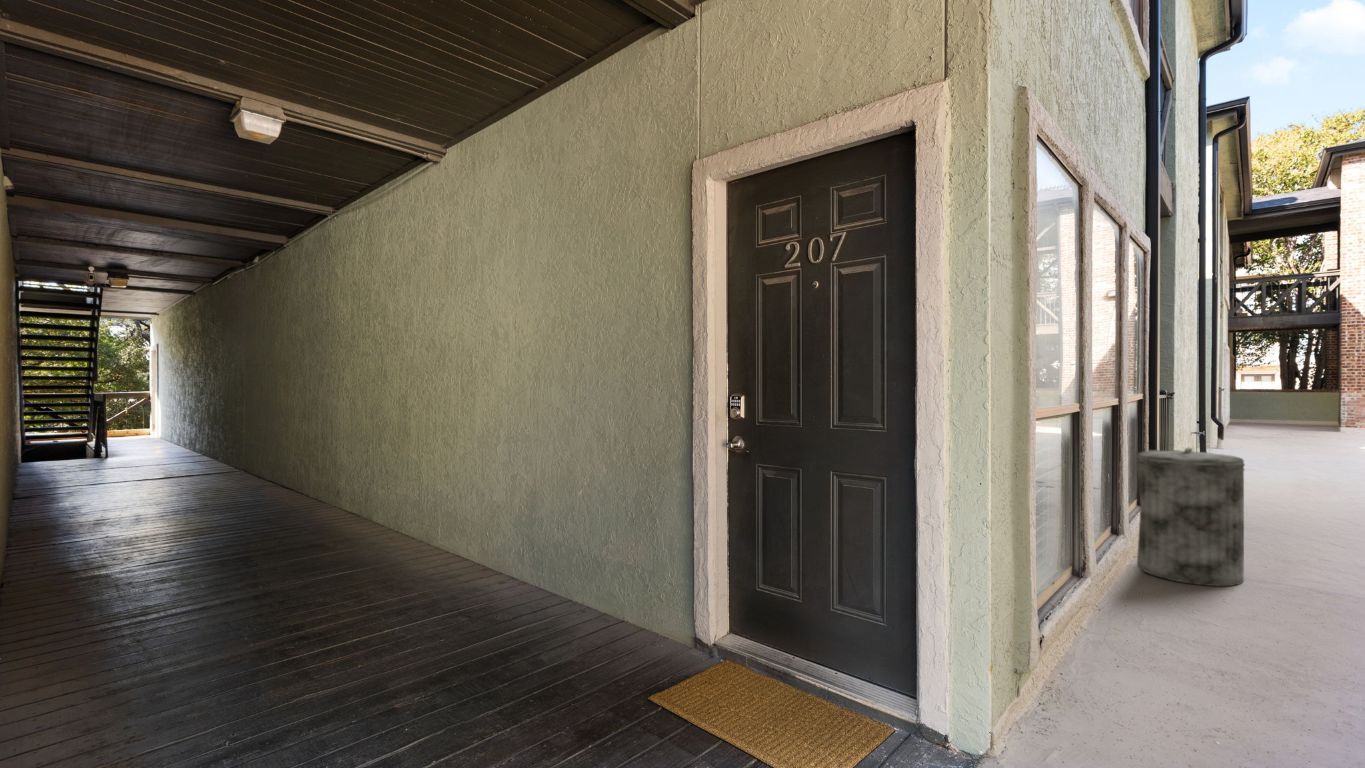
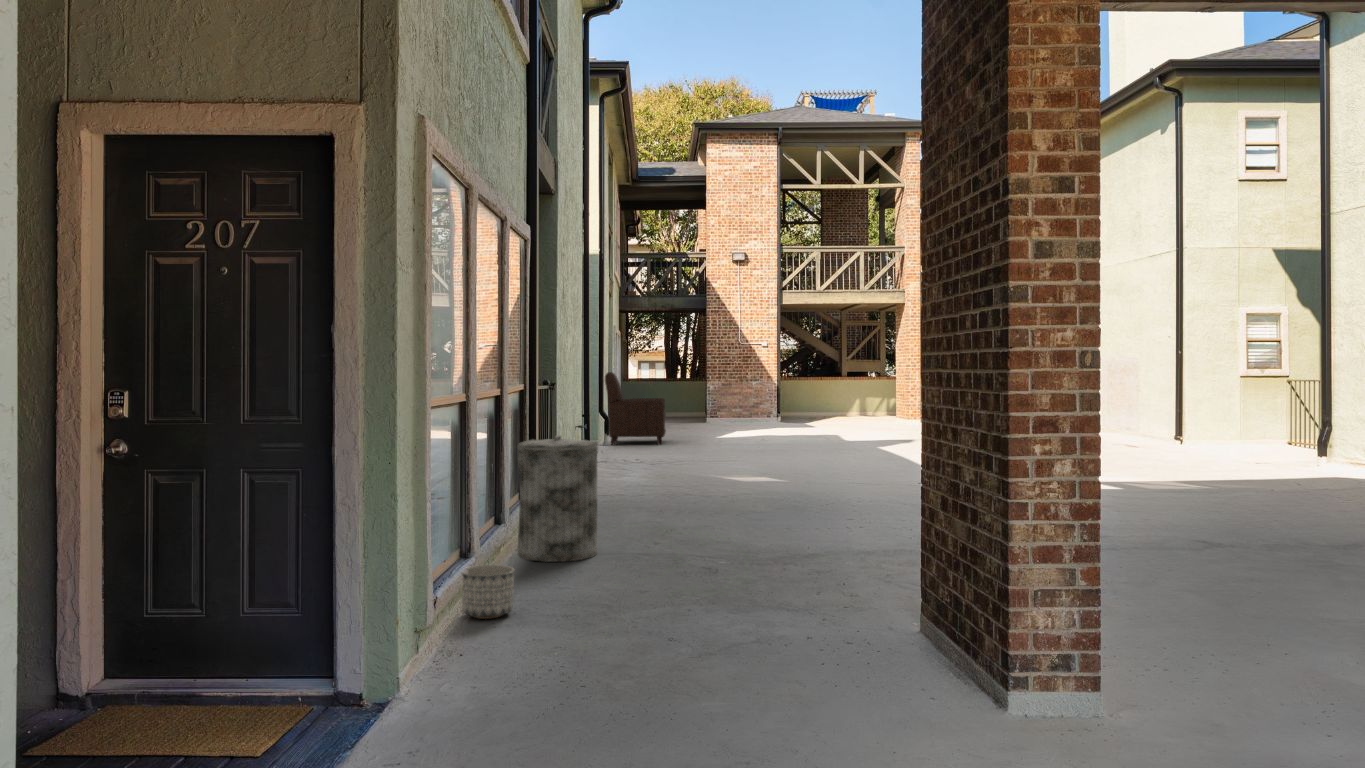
chair: none [1220,383,1296,454] -> present [605,372,666,445]
planter: none [1072,587,1142,652] -> present [461,565,515,619]

